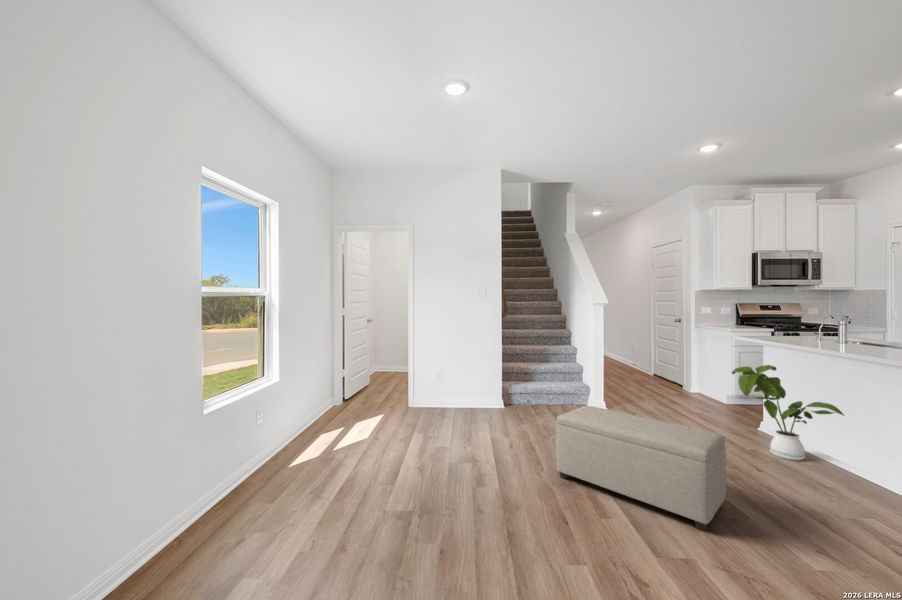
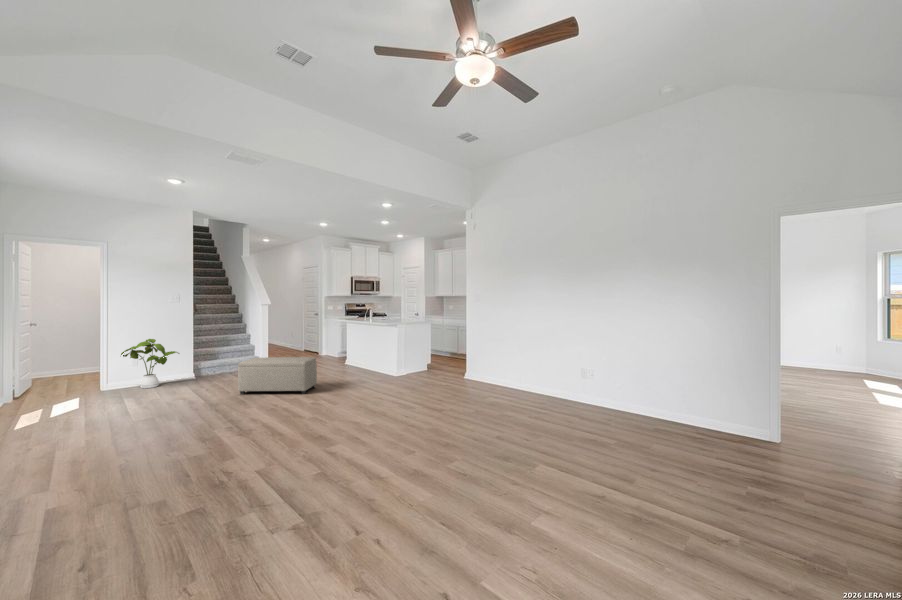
house plant: present [732,365,844,460] -> present [121,339,179,388]

